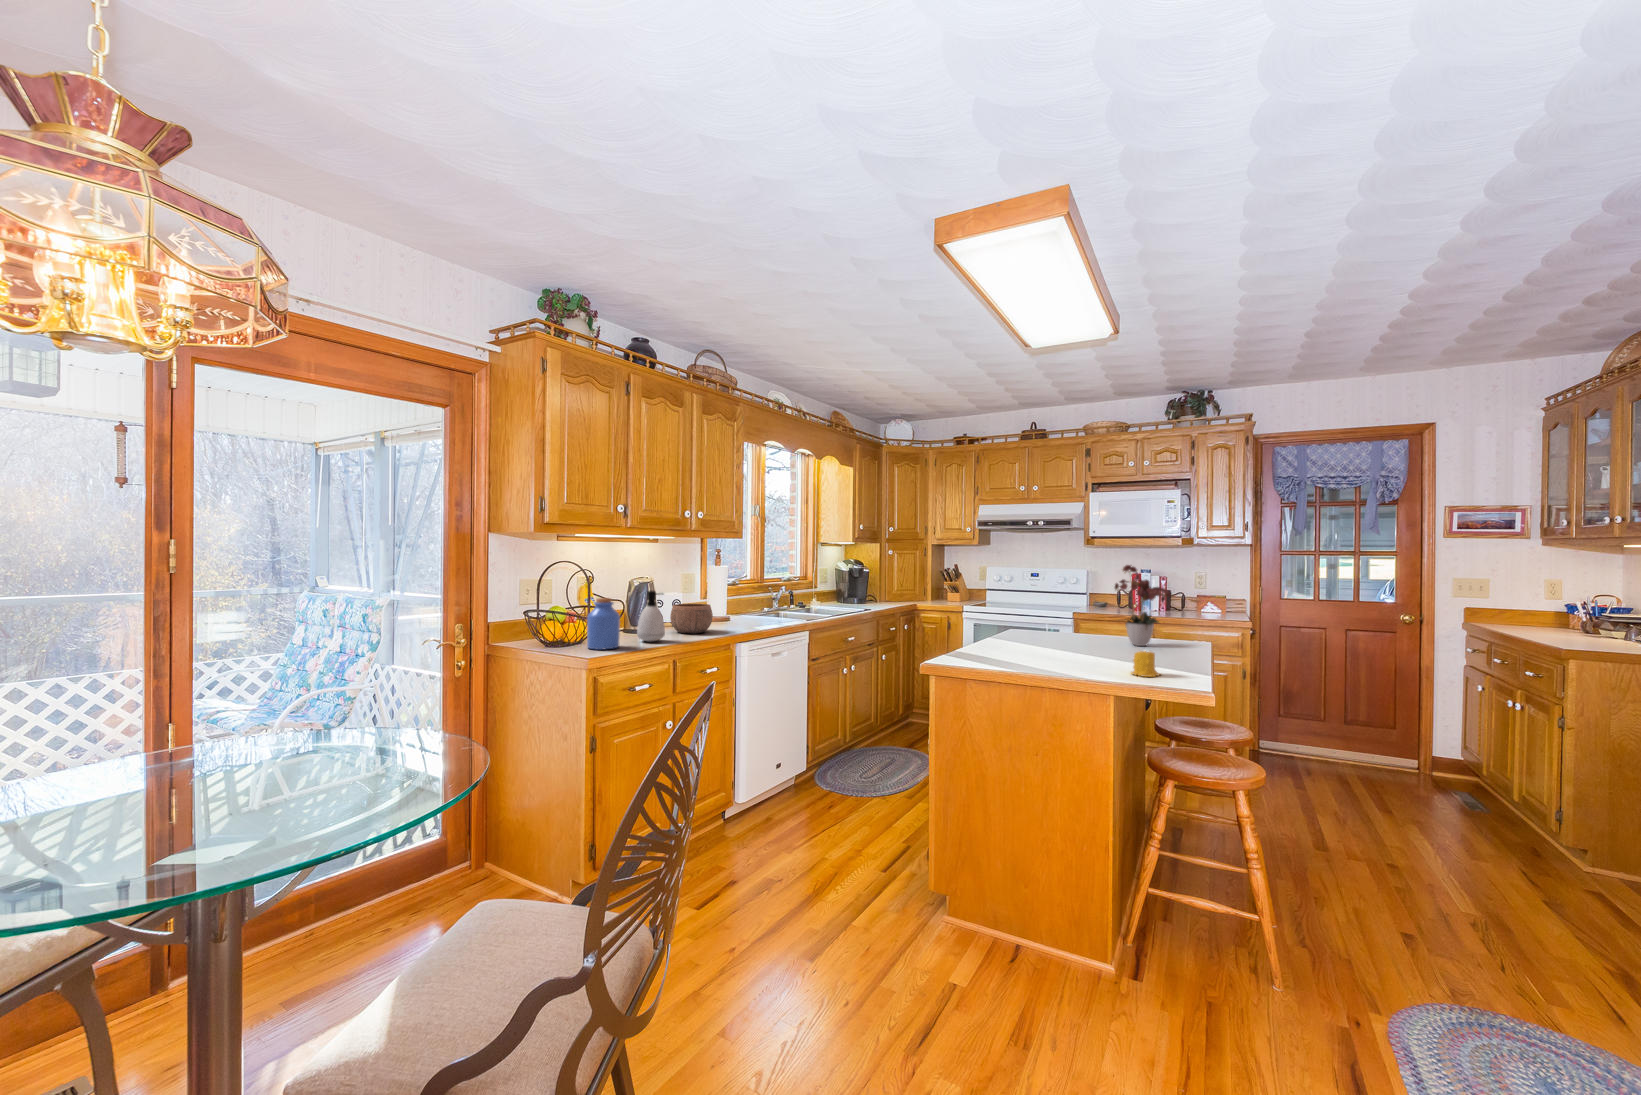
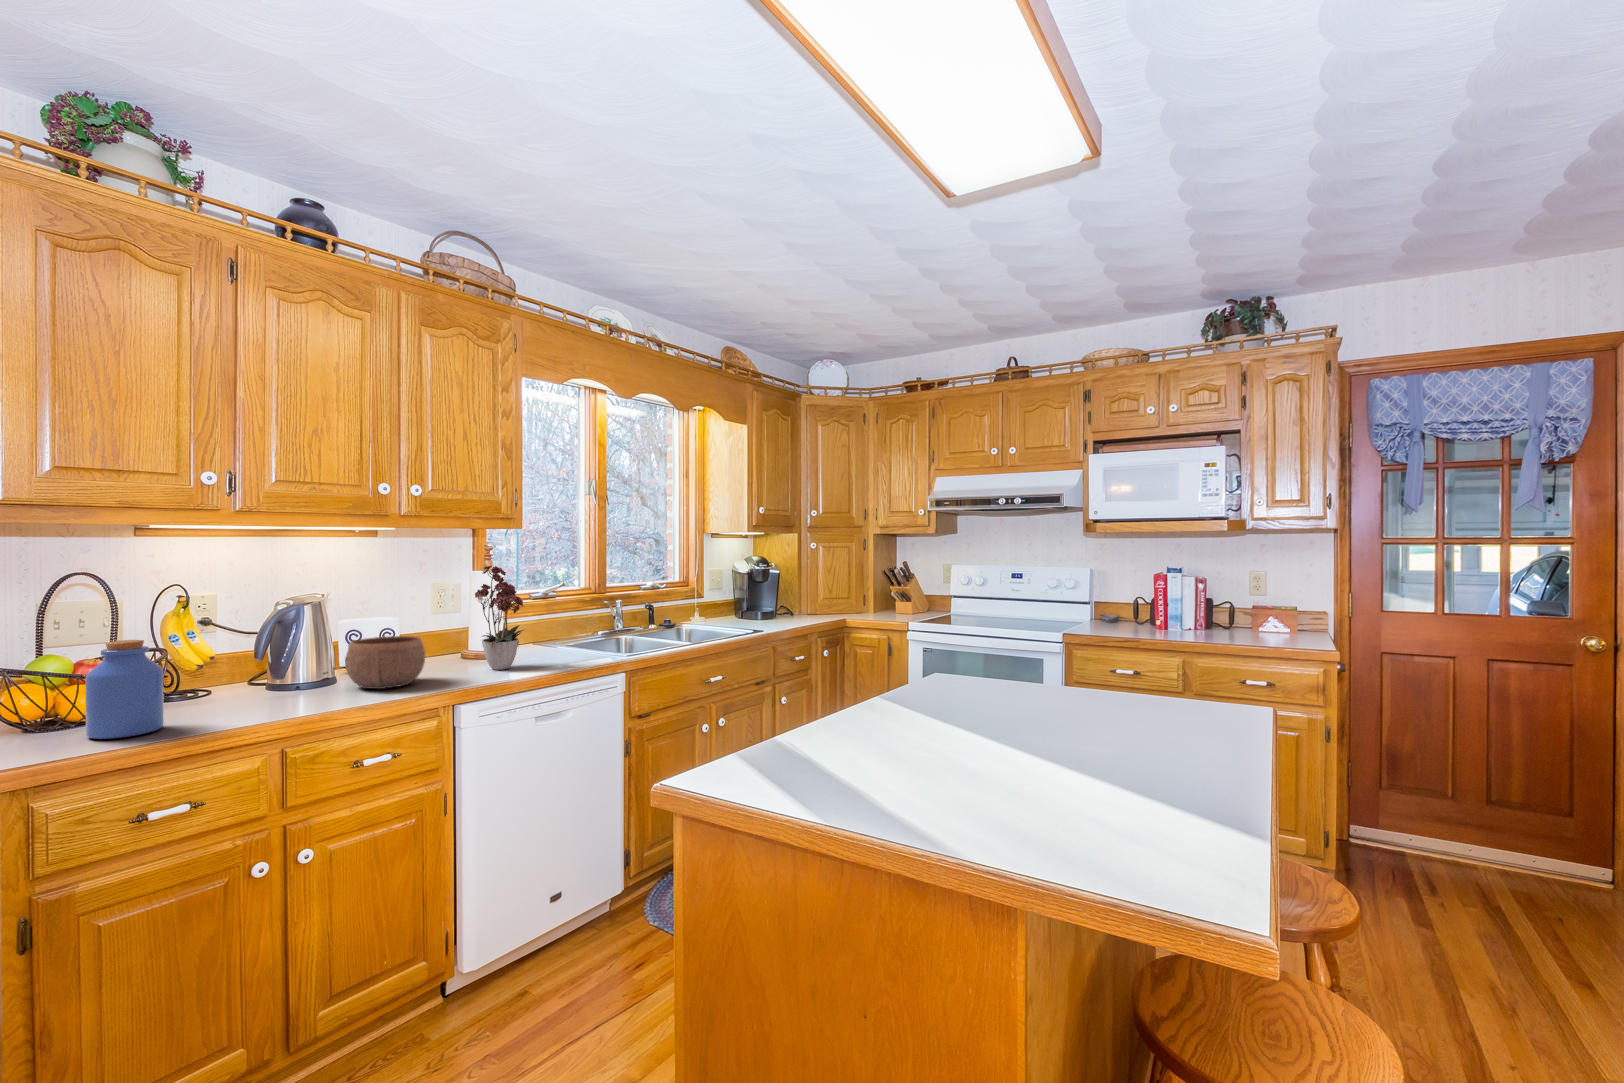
flower arrangement: present [1115,565,1171,646] -> present [475,566,523,670]
soap dispenser: present [637,591,665,642] -> none [230,622,290,713]
candle: present [1131,651,1160,677] -> none [1076,779,1151,853]

